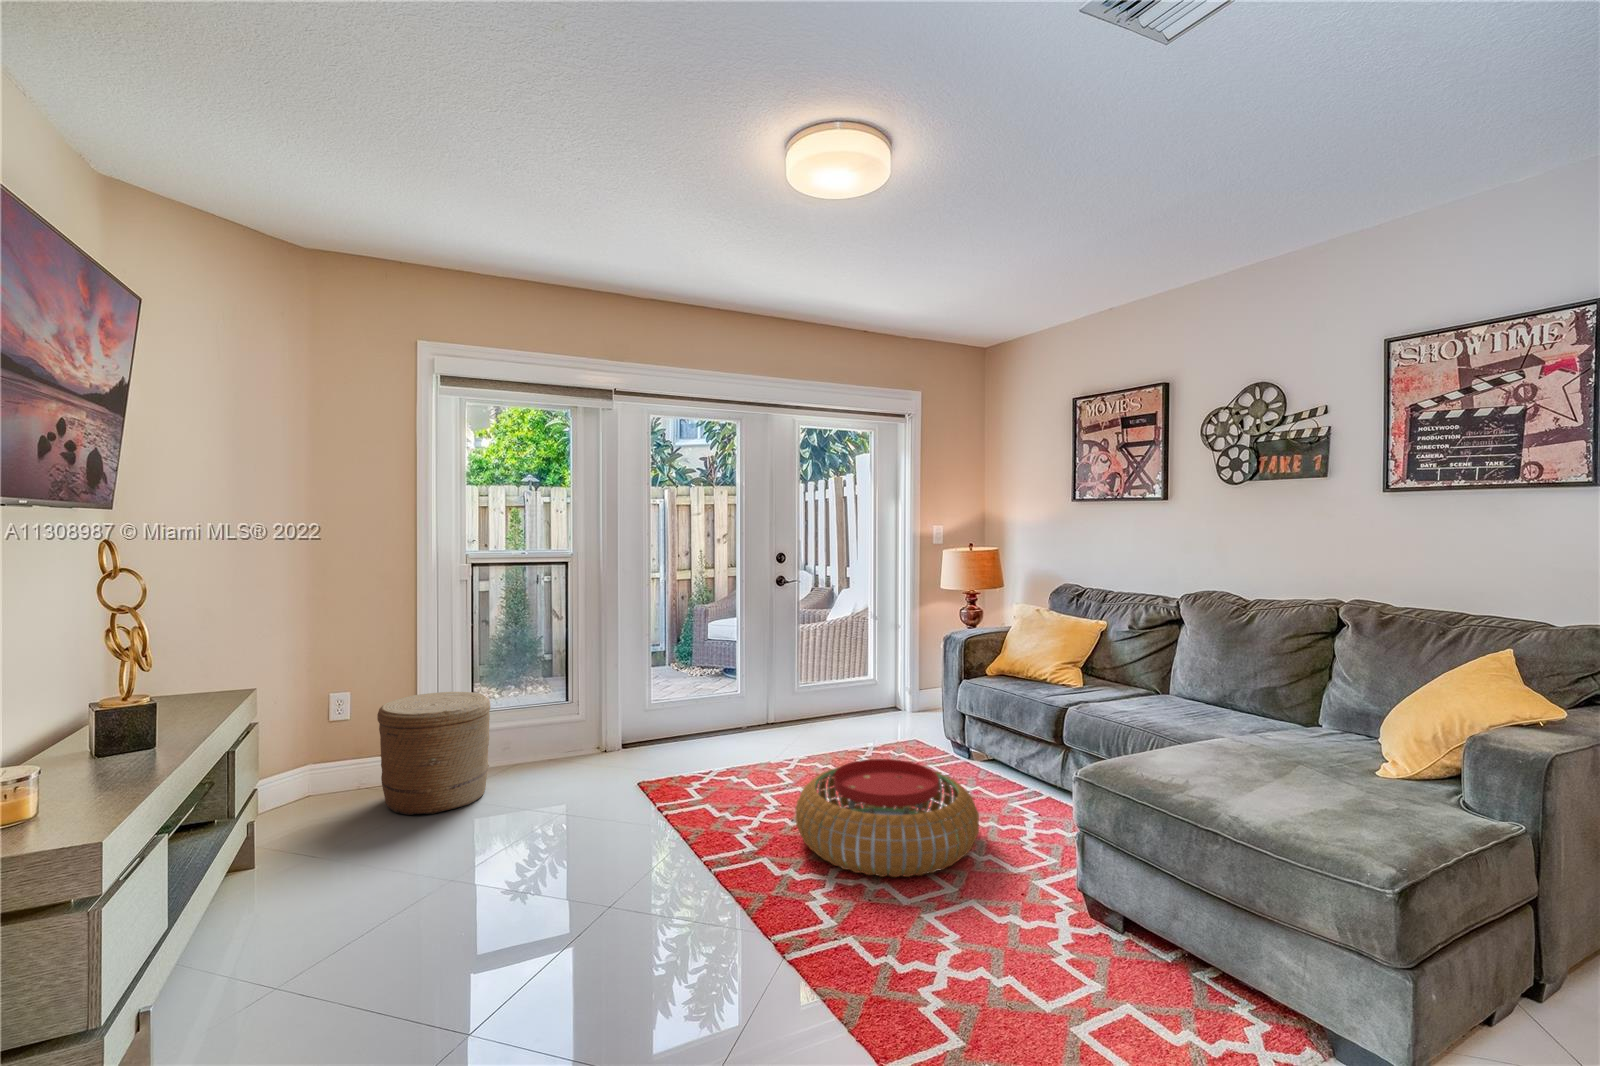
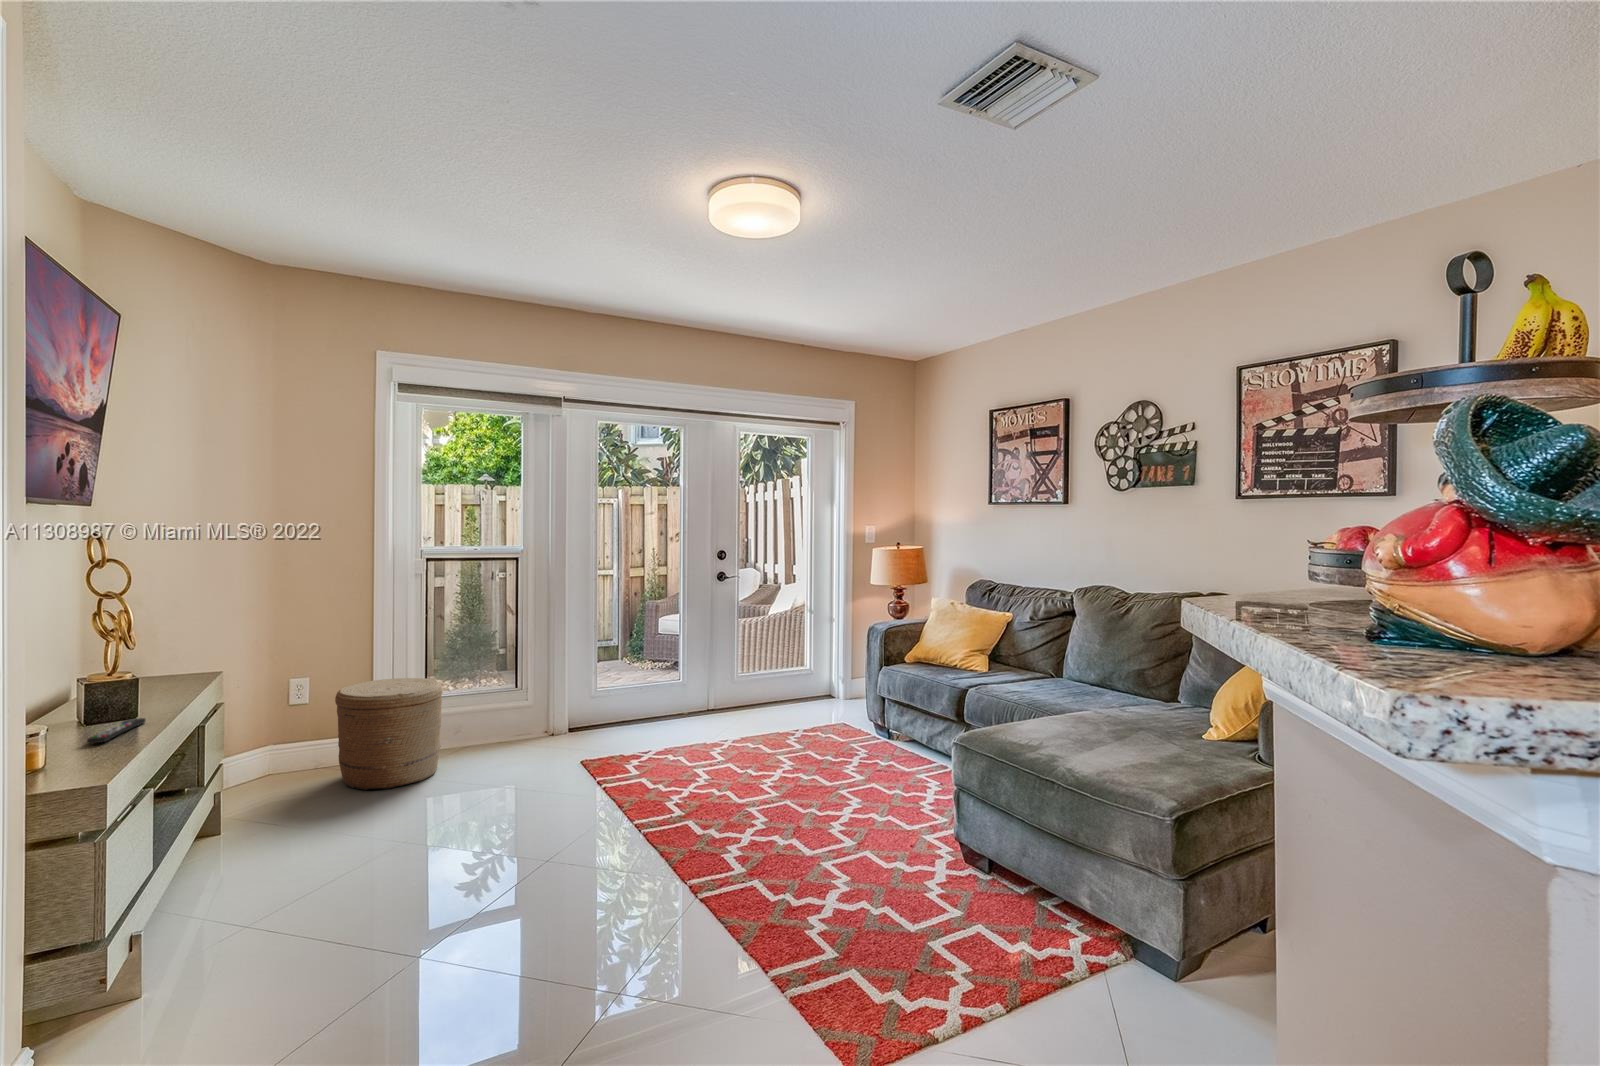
remote control: none [90,749,163,783] -> present [87,718,145,743]
pouf: present [796,759,979,877] -> none [720,735,882,834]

